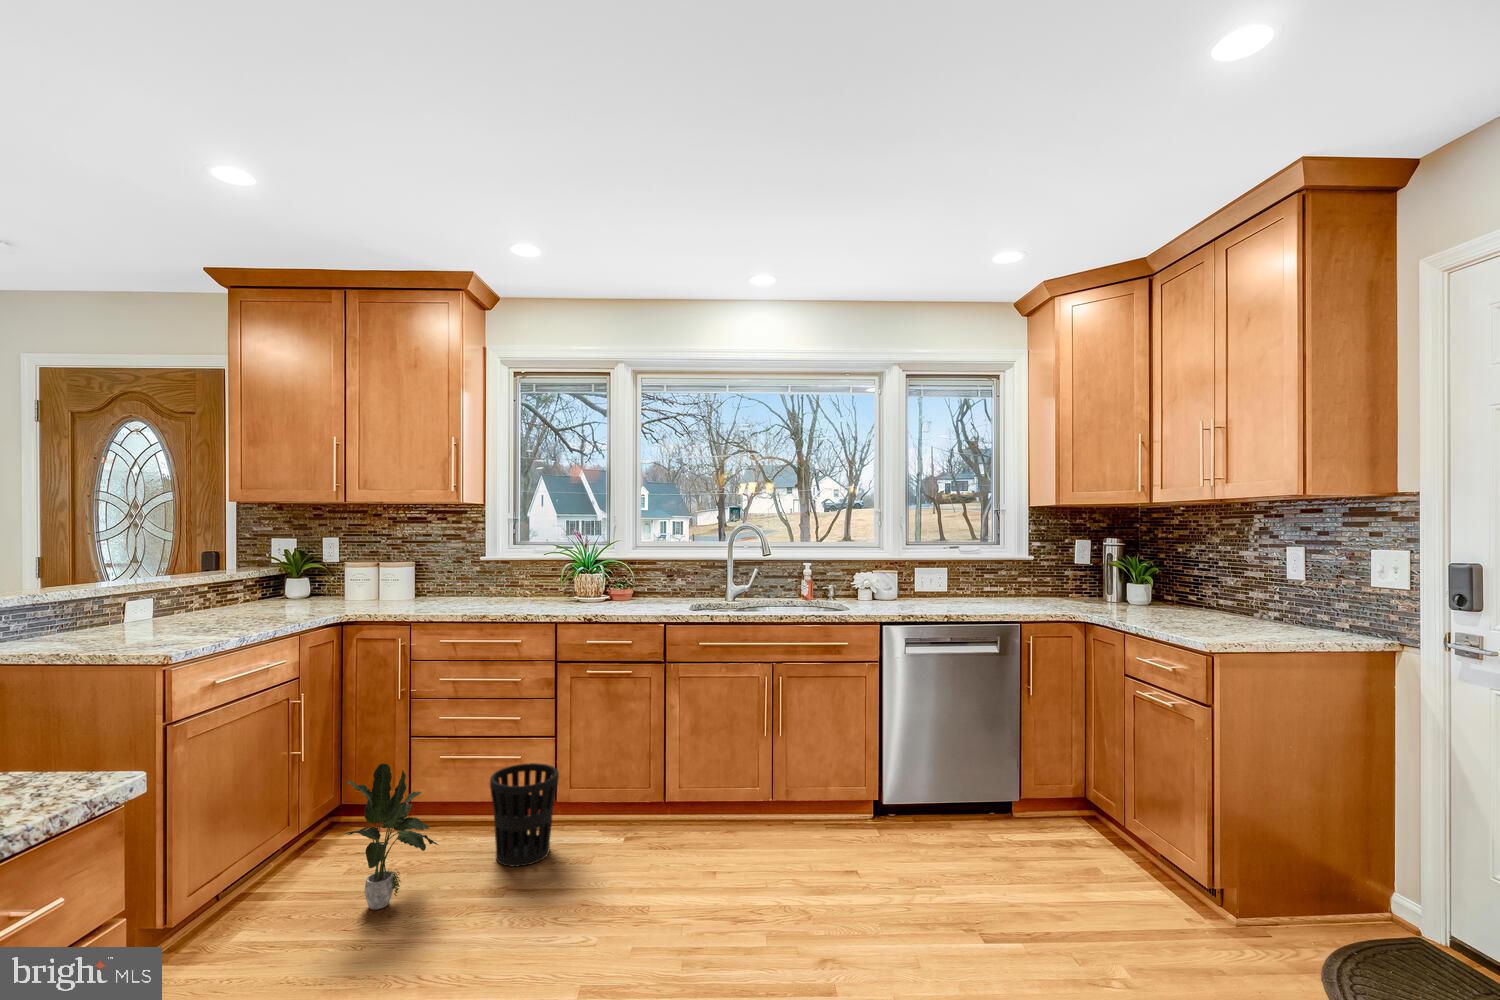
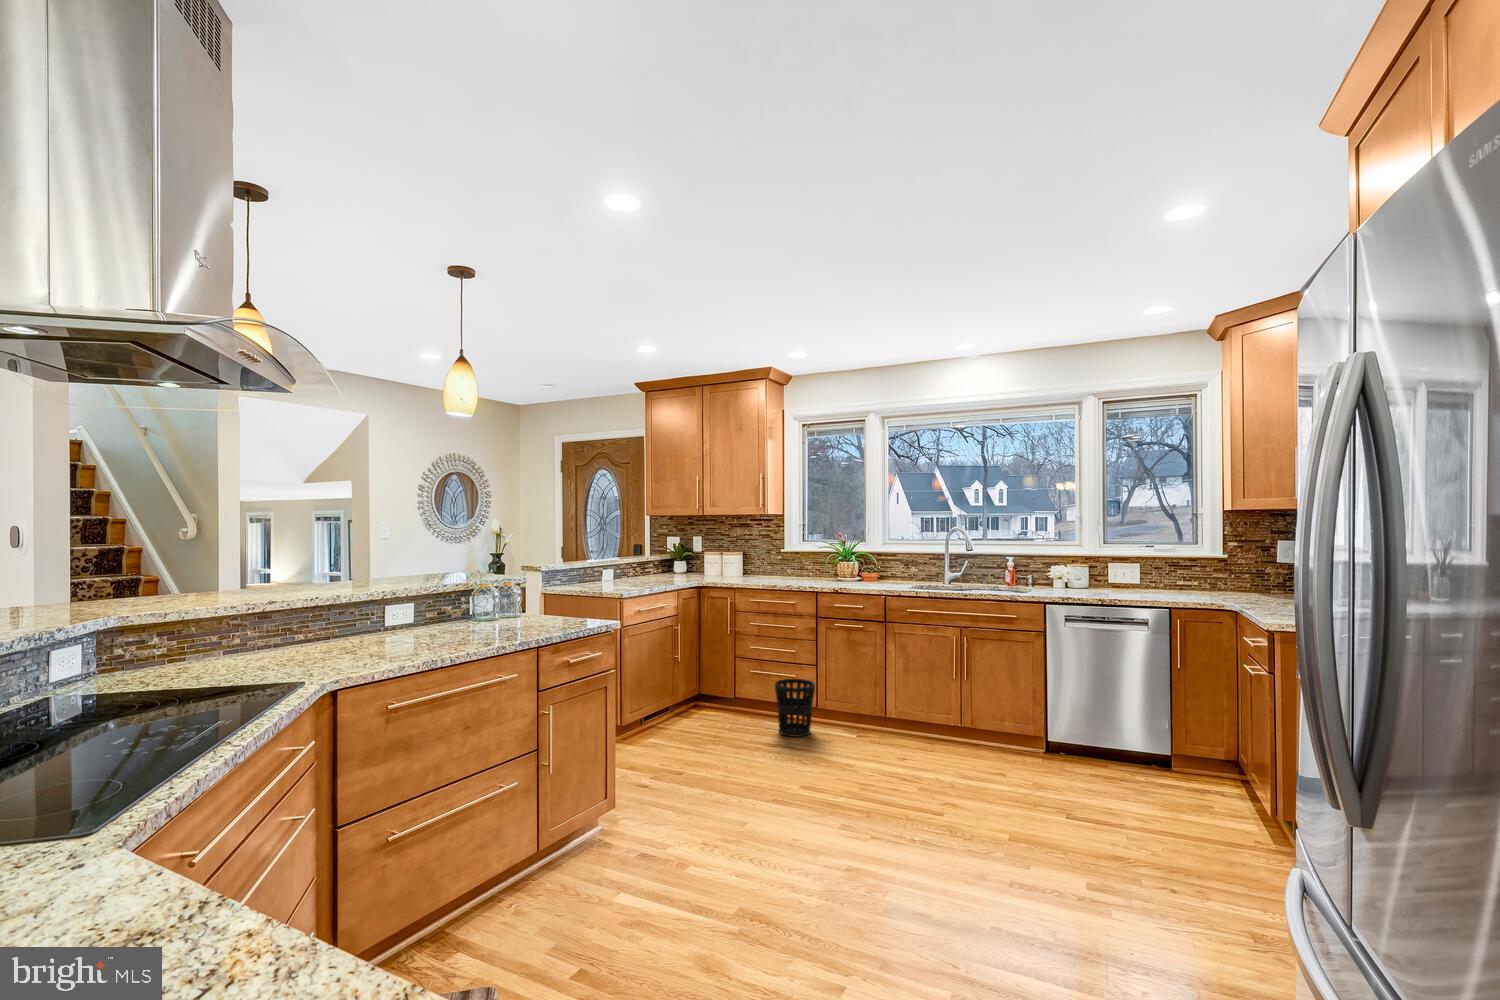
potted plant: present [345,763,438,909] -> none [696,662,744,740]

